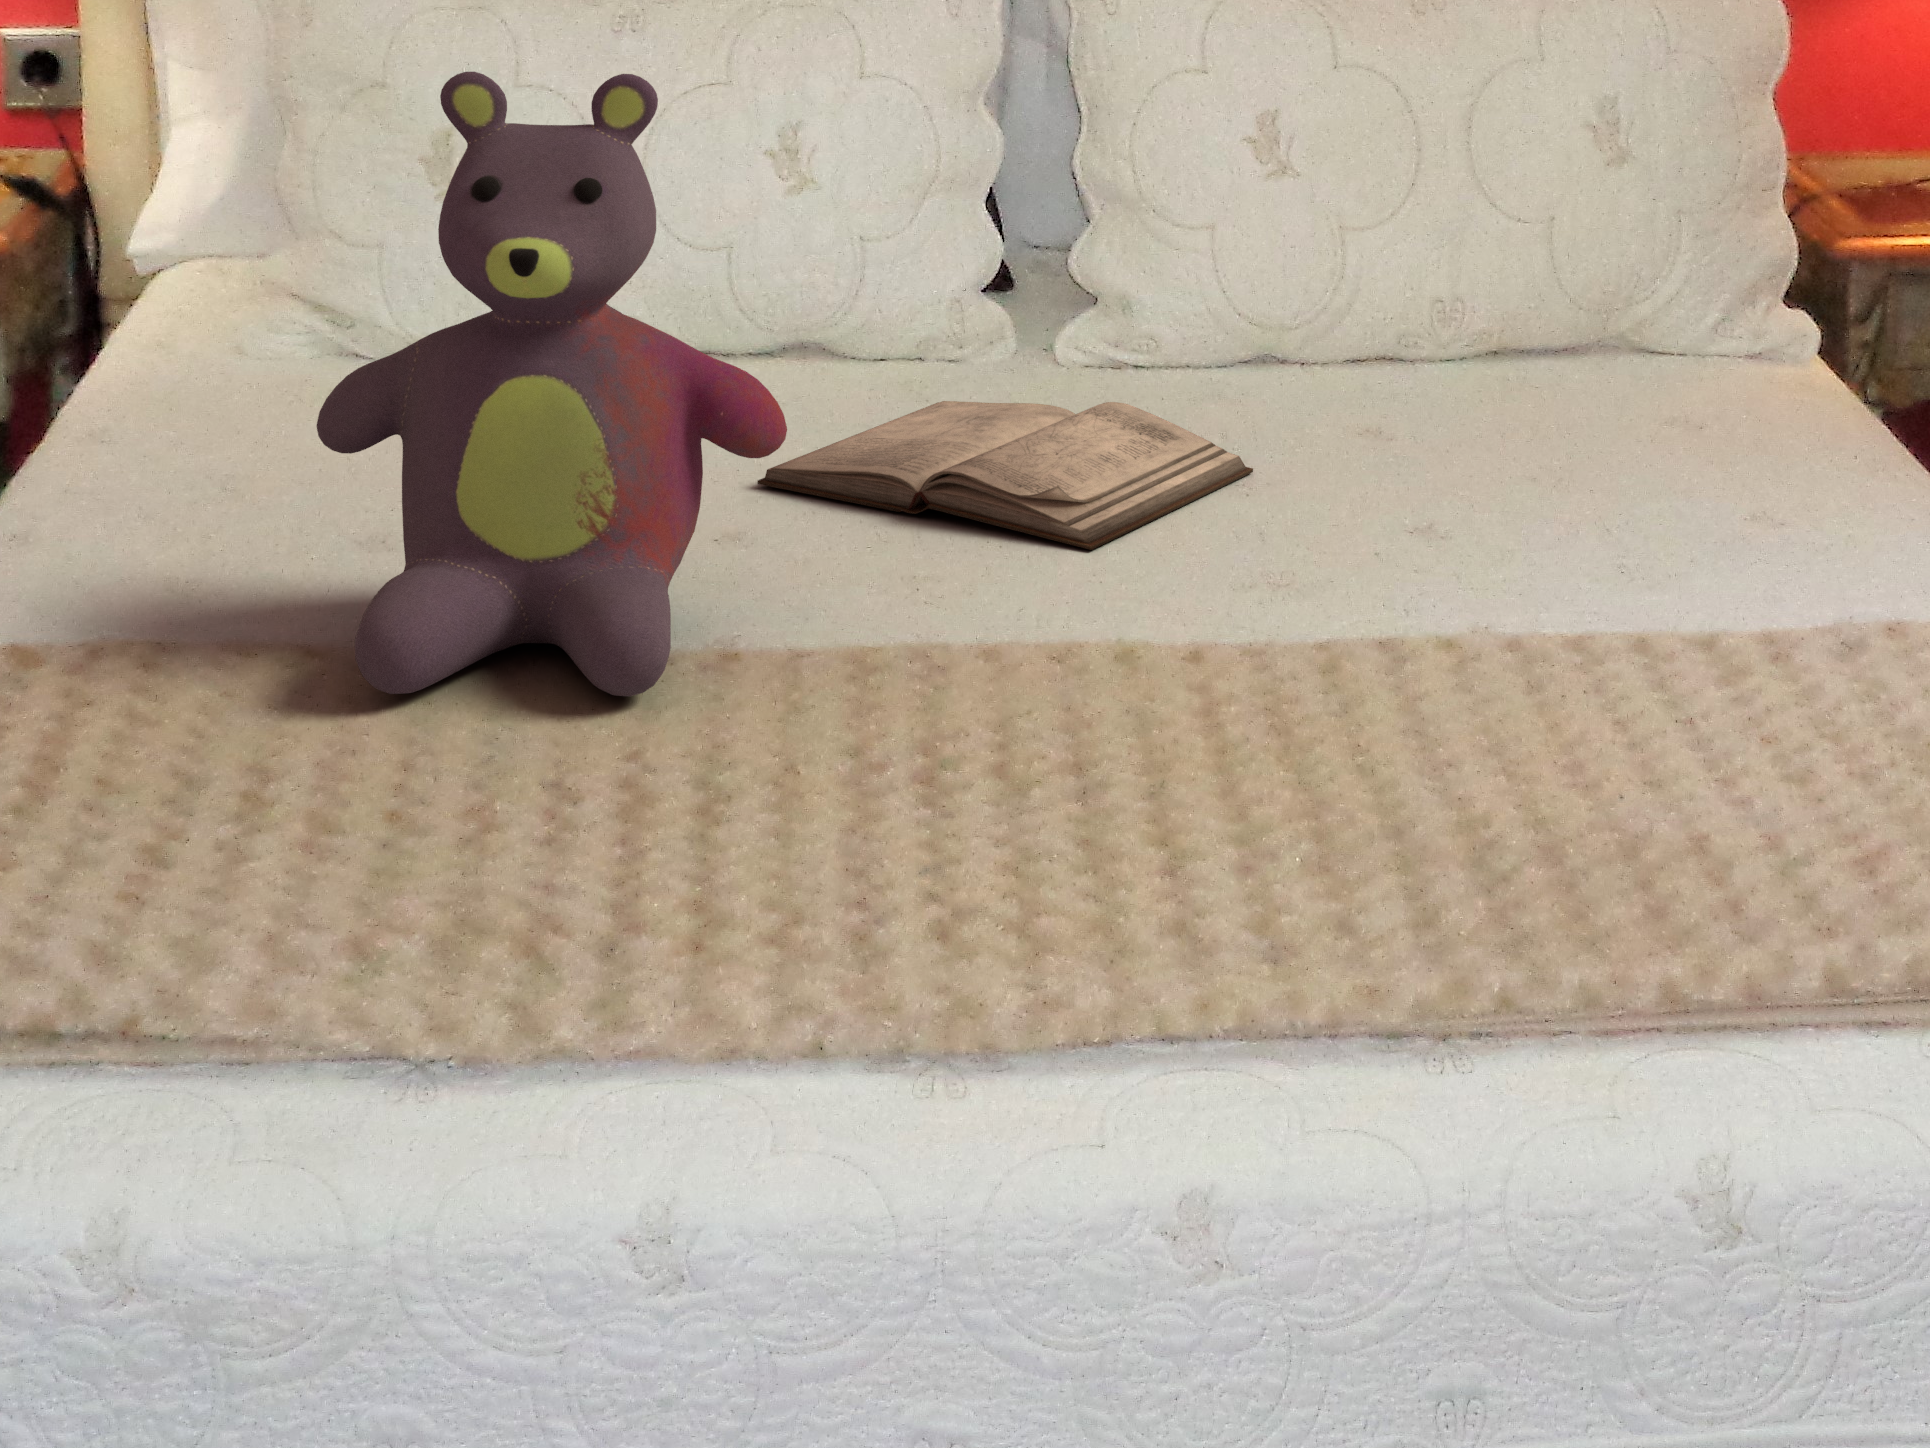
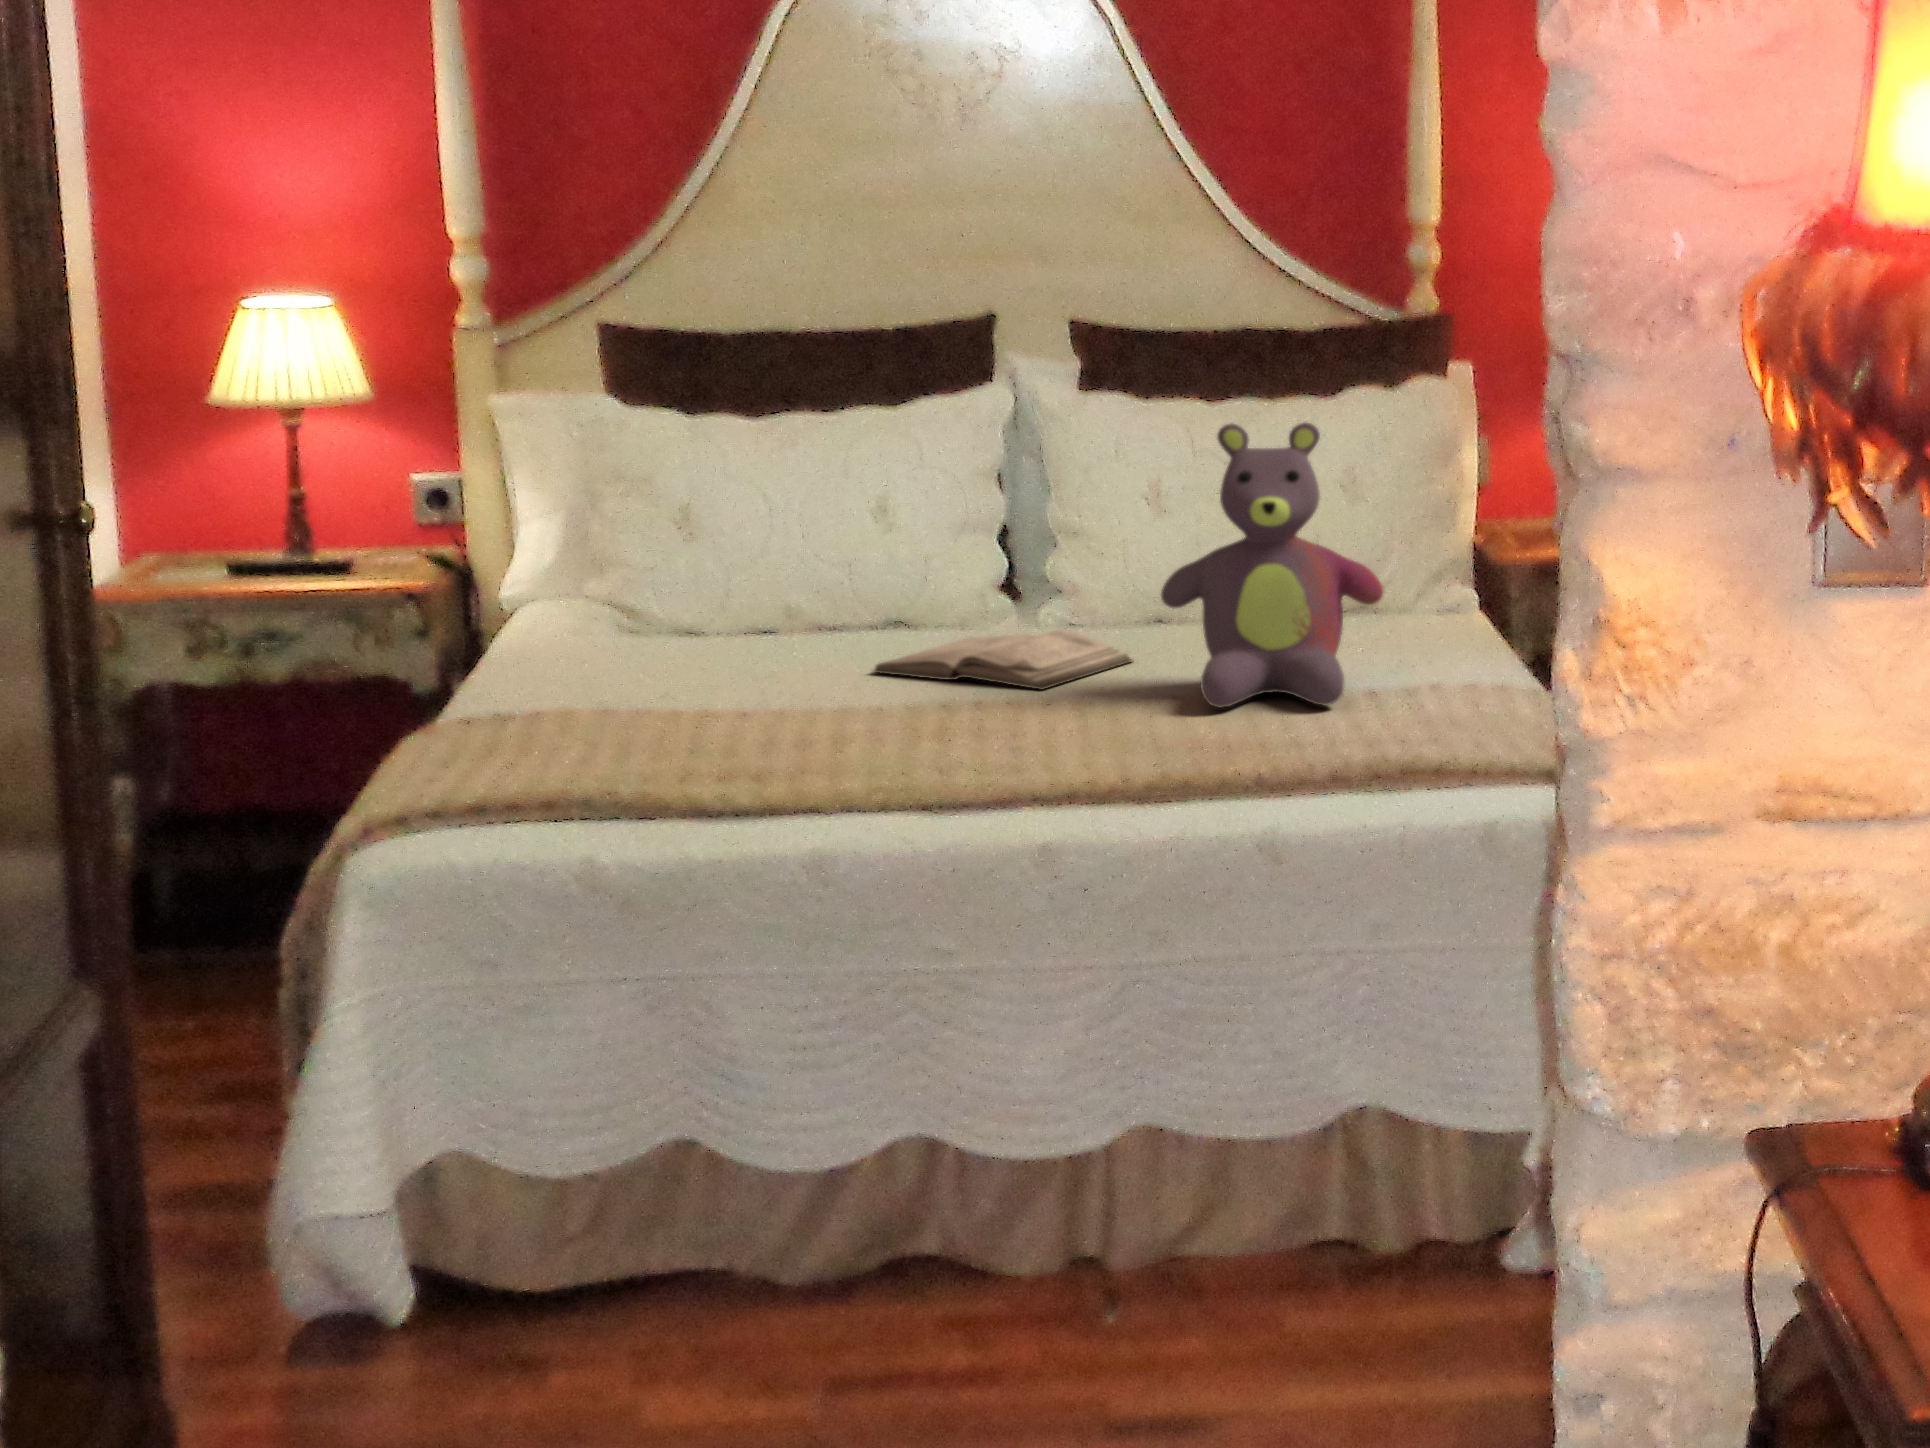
stuffed bear: present [317,72,787,697] -> present [1161,422,1383,708]

